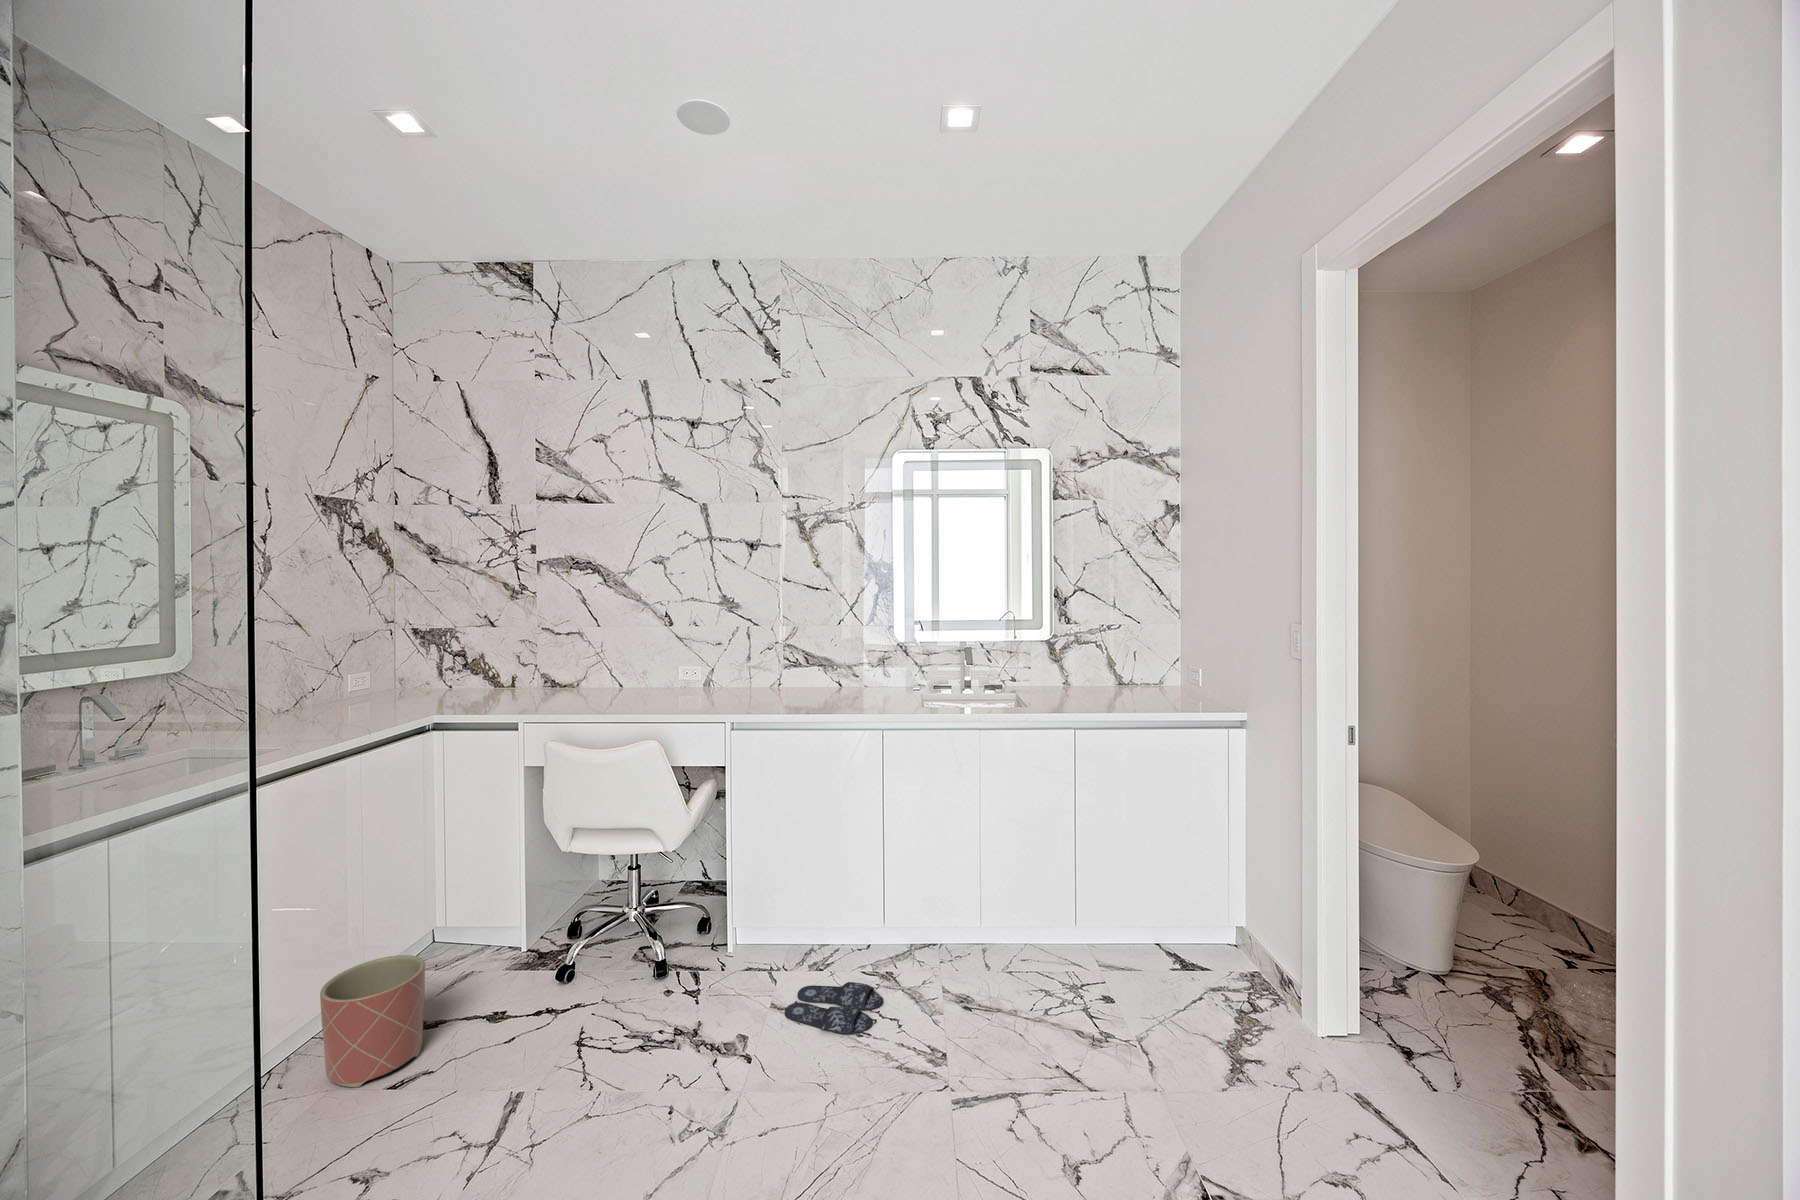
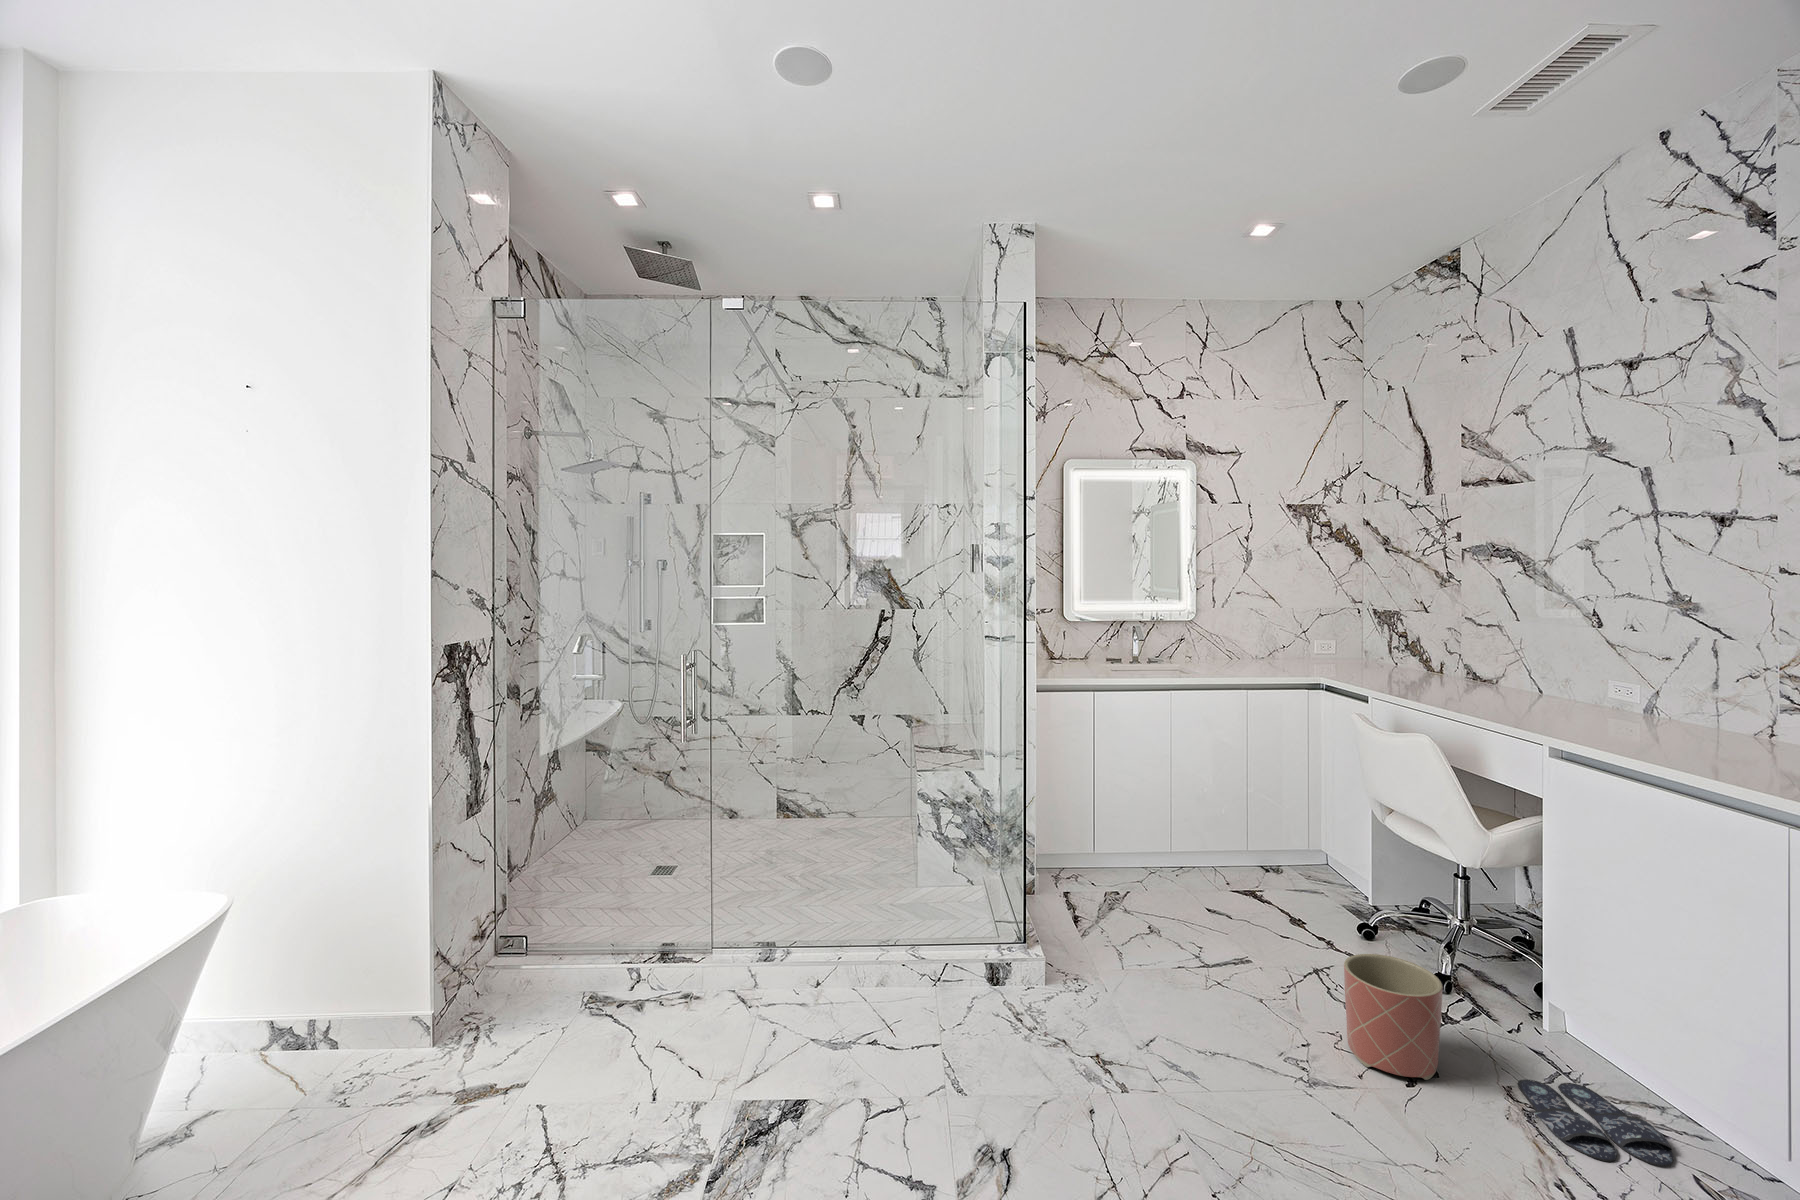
planter: present [320,955,425,1087] -> present [1344,954,1443,1080]

